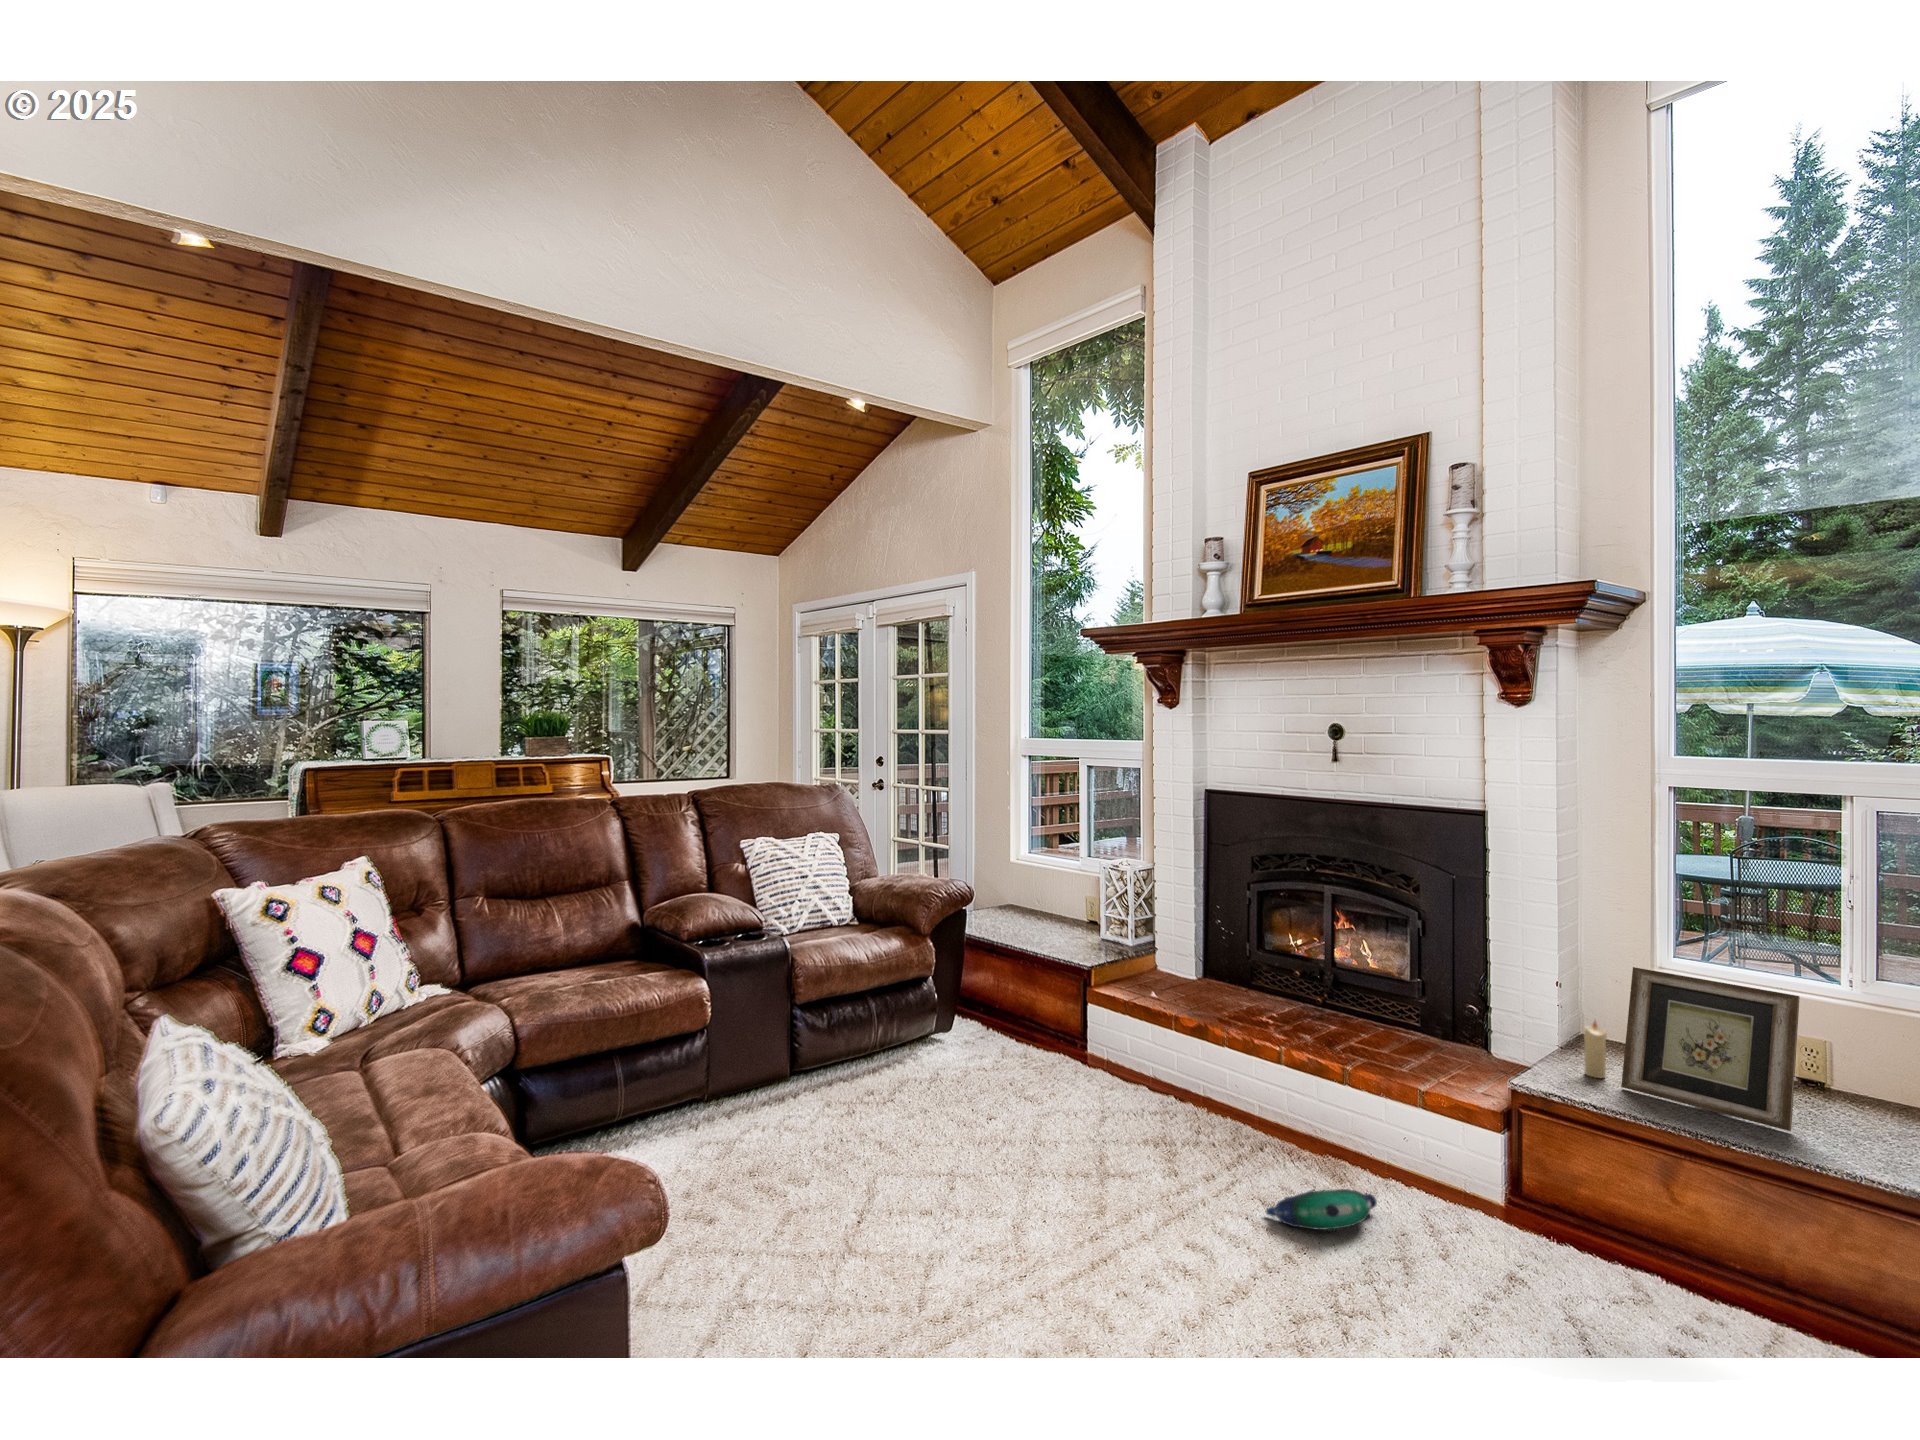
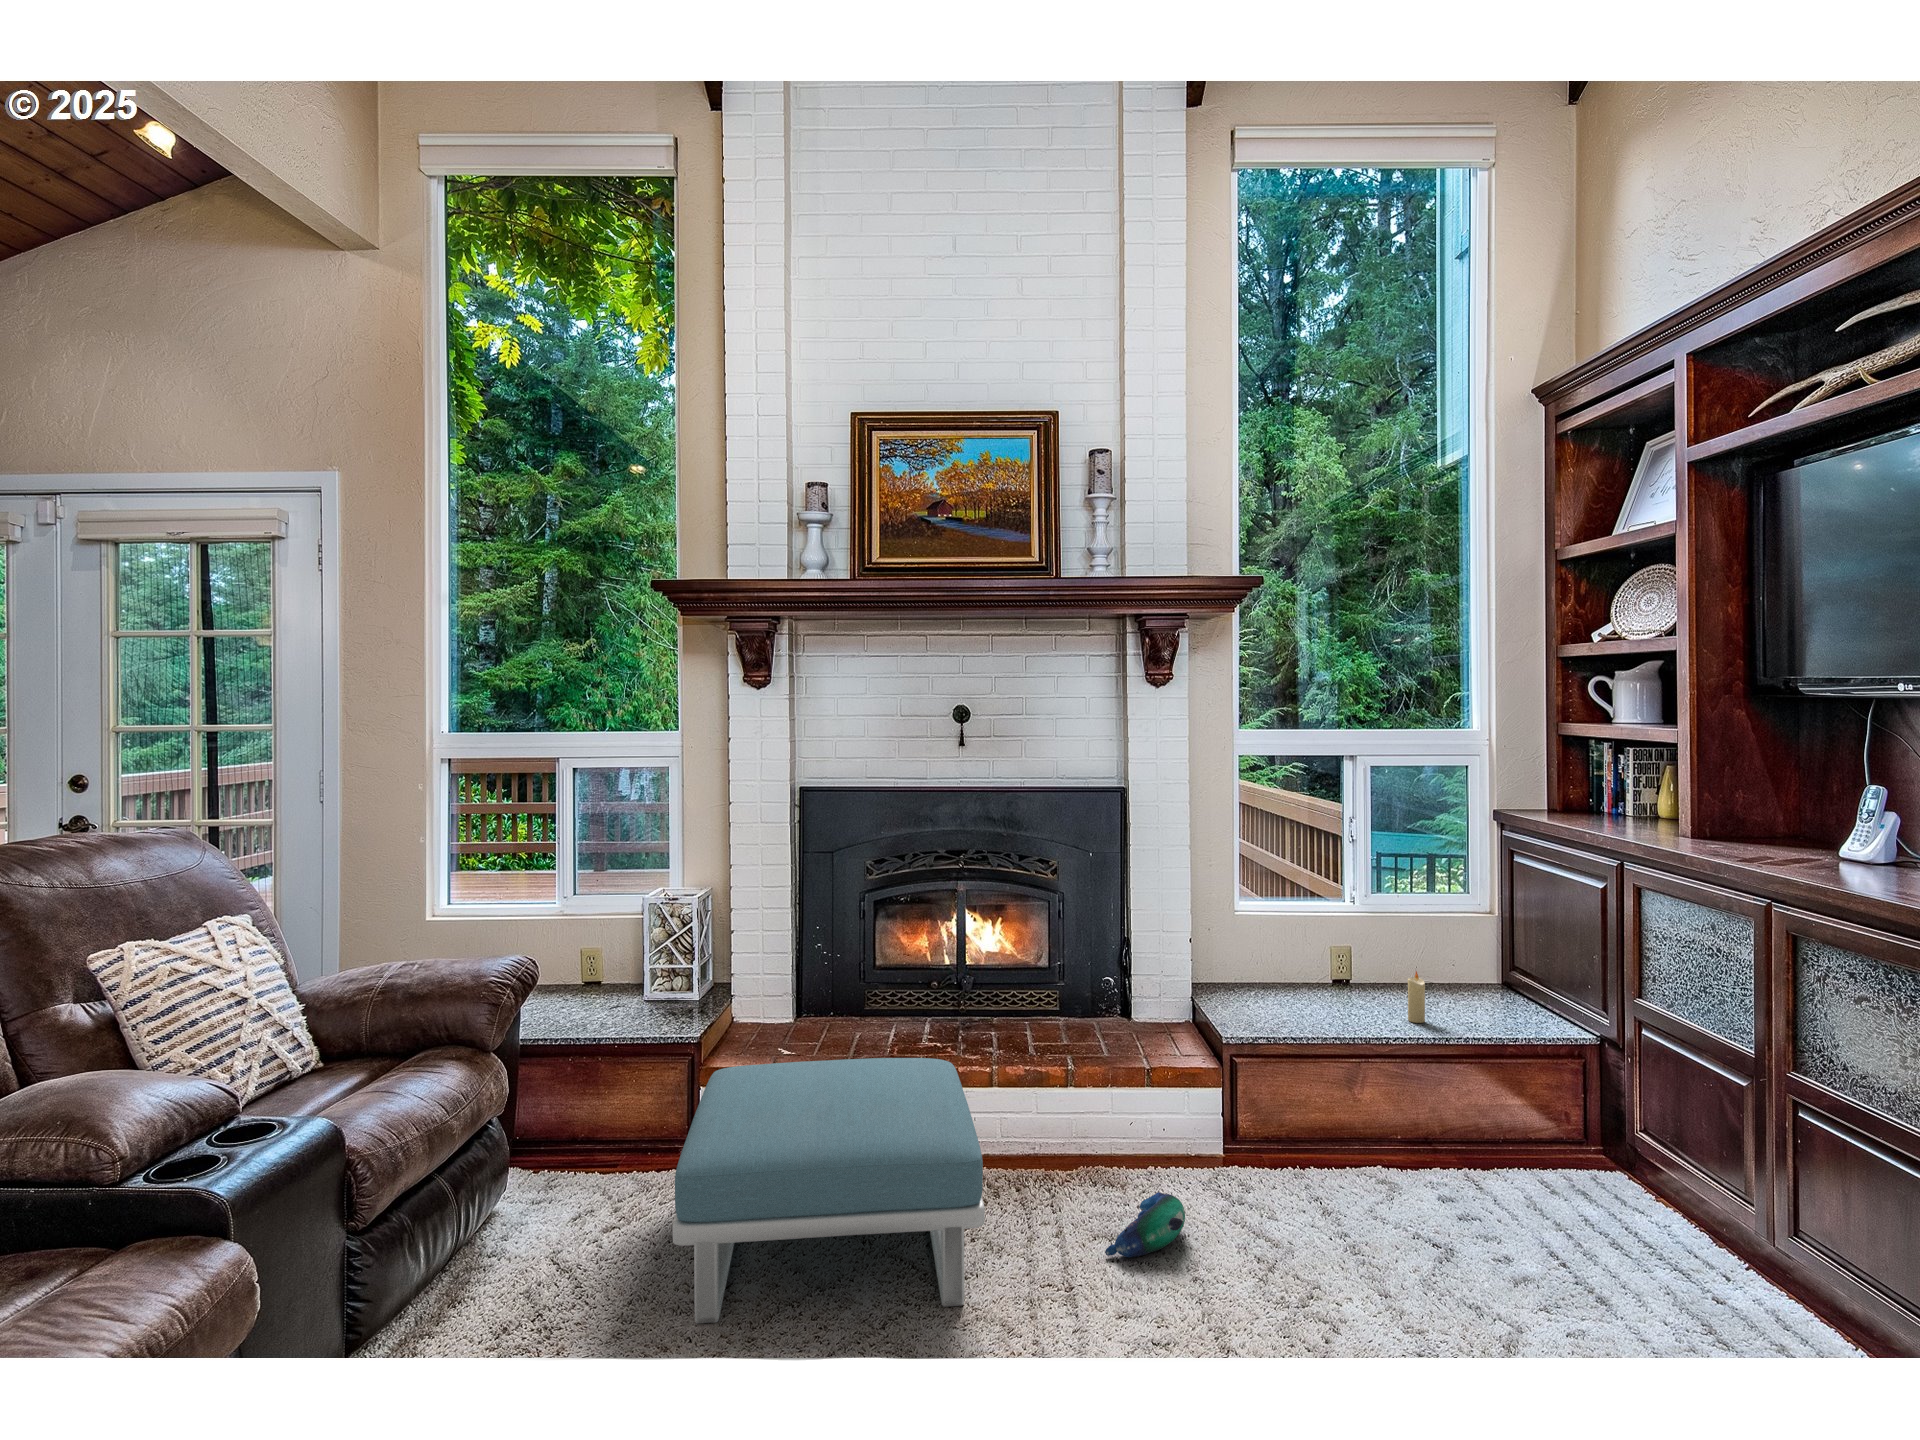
picture frame: present [1621,967,1800,1131] -> none [1273,917,1394,1025]
footstool: none [945,987,1229,1191] -> present [672,1058,985,1324]
candle: present [1584,1021,1607,1078] -> present [1408,971,1425,1023]

